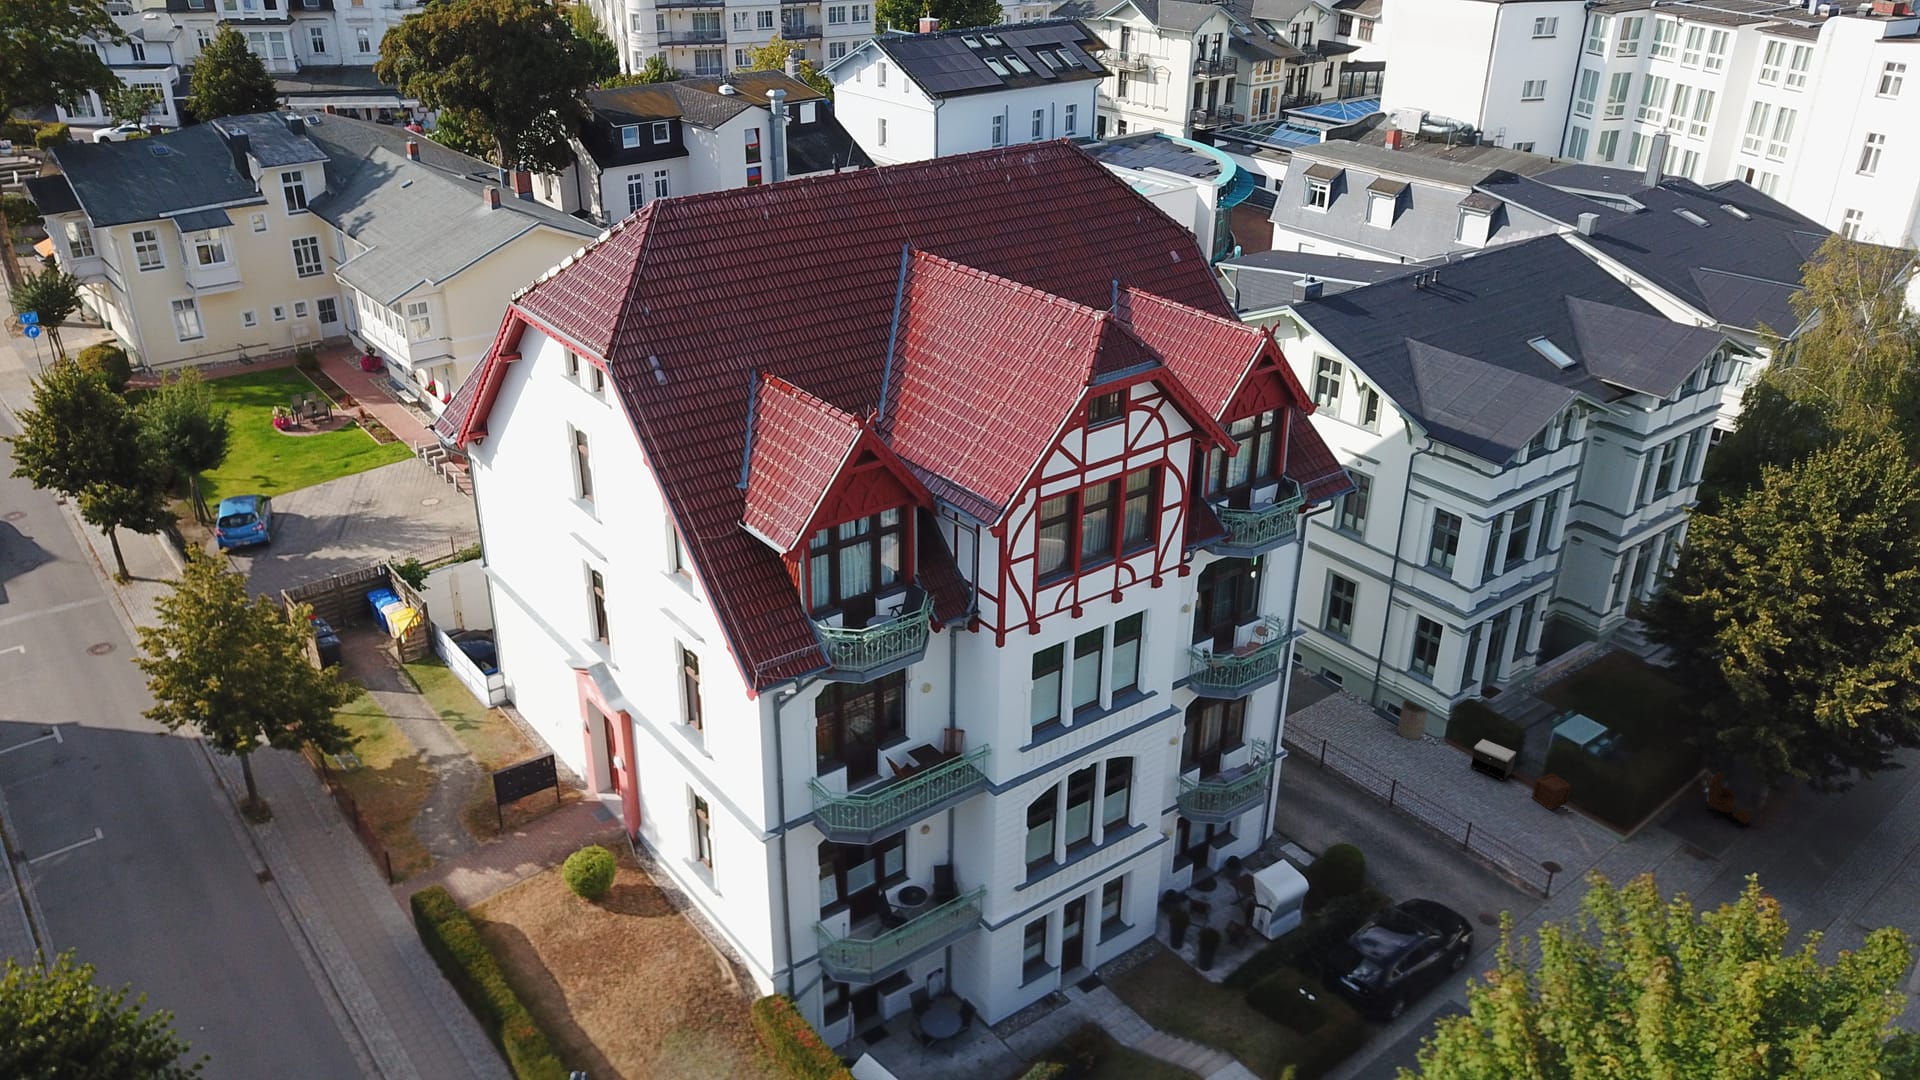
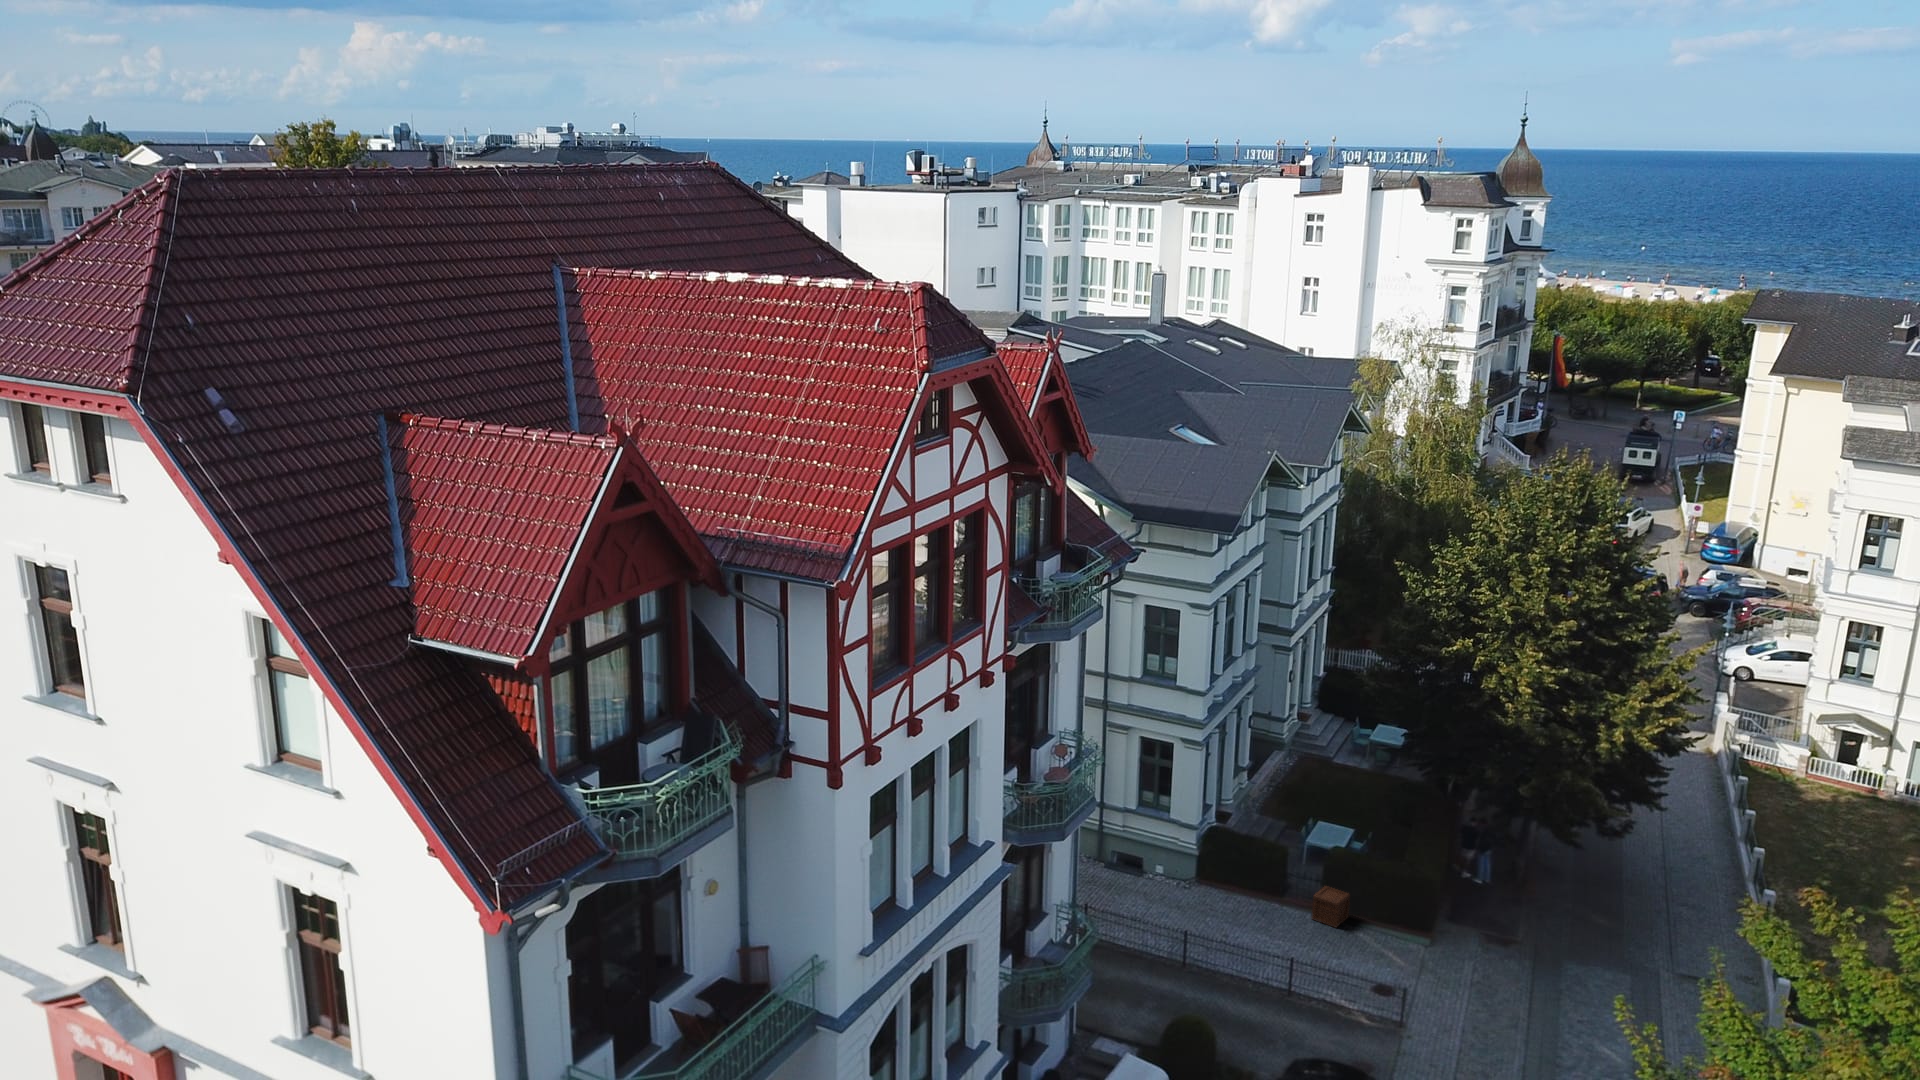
trash can: present [1398,700,1427,740] -> none [1140,837,1171,886]
storage bench: present [1471,739,1516,780] -> none [1235,865,1280,907]
lounge chair: present [1708,773,1752,824] -> none [1474,847,1522,902]

